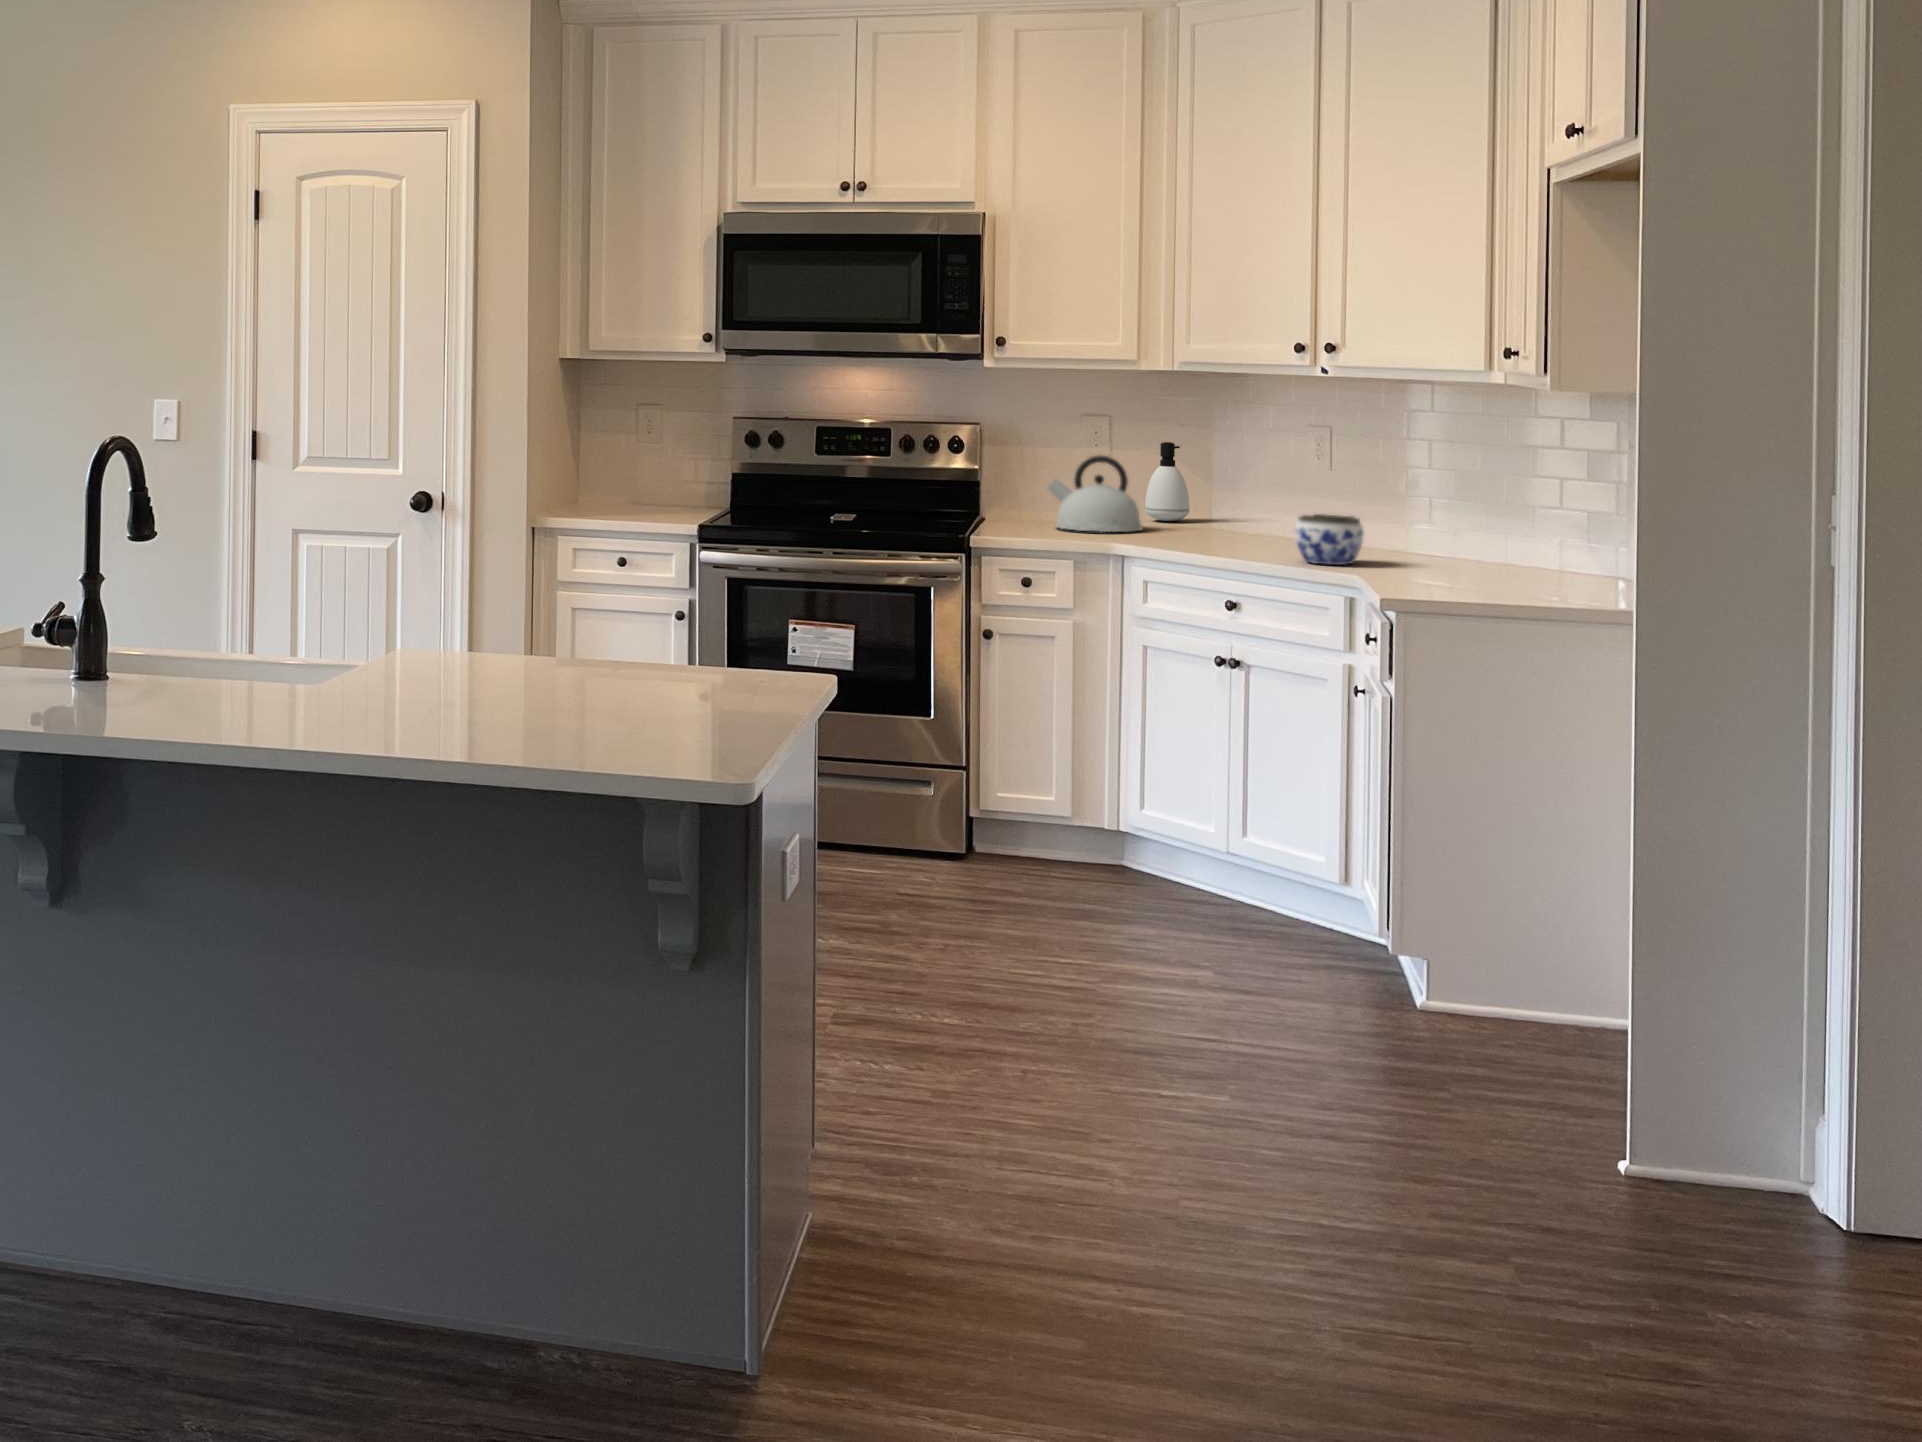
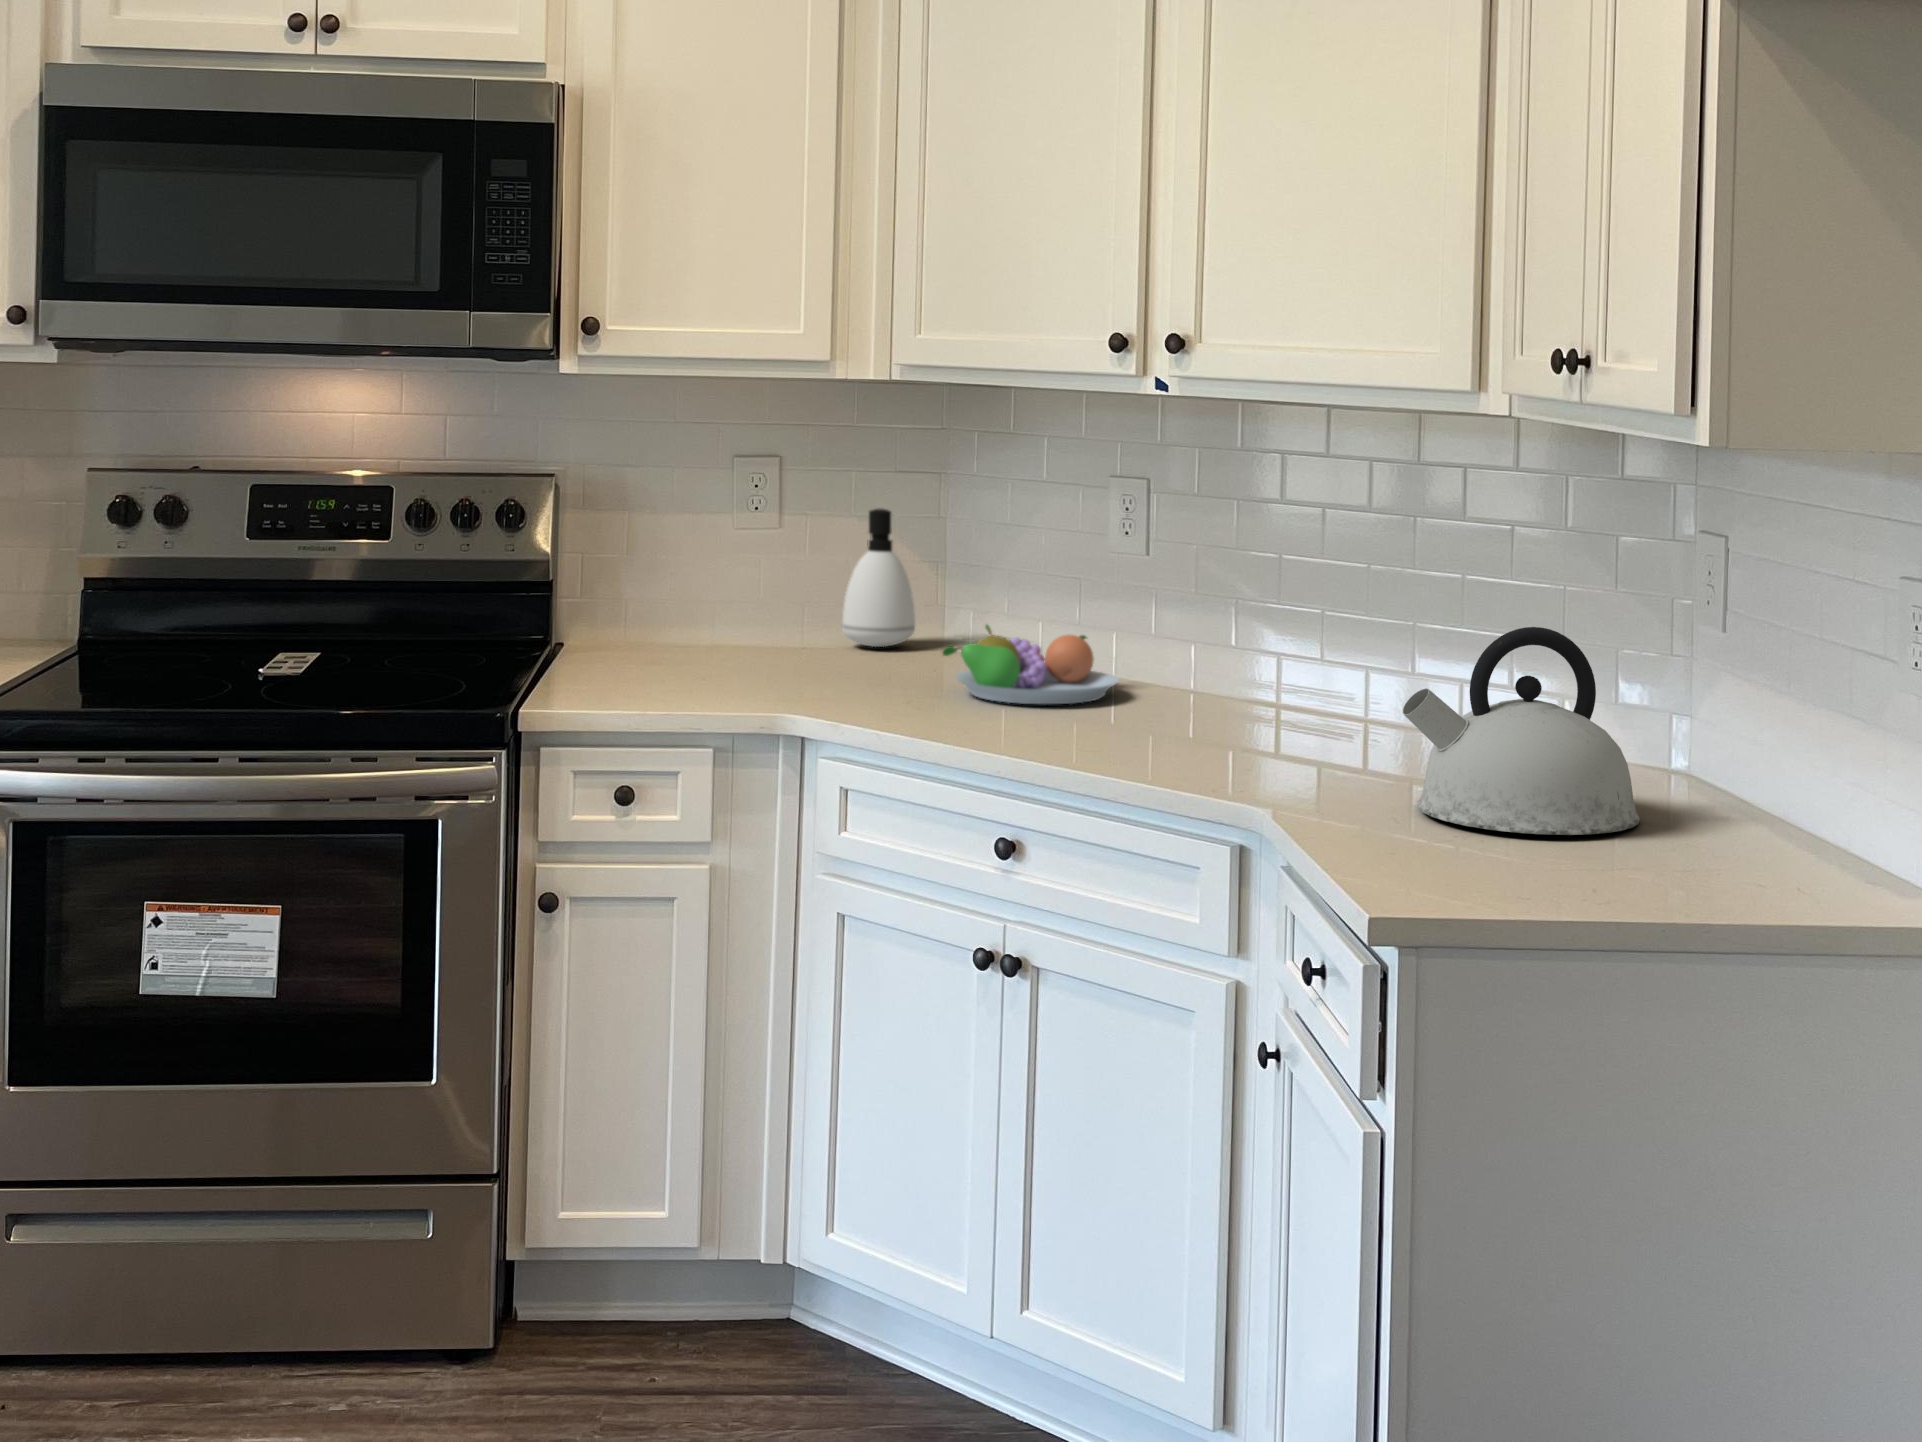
kettle: present [1048,455,1142,532] -> present [1403,627,1640,835]
fruit bowl: none [1202,502,1305,543] -> present [943,625,1119,704]
jar: present [1295,514,1364,565] -> none [1125,664,1252,770]

